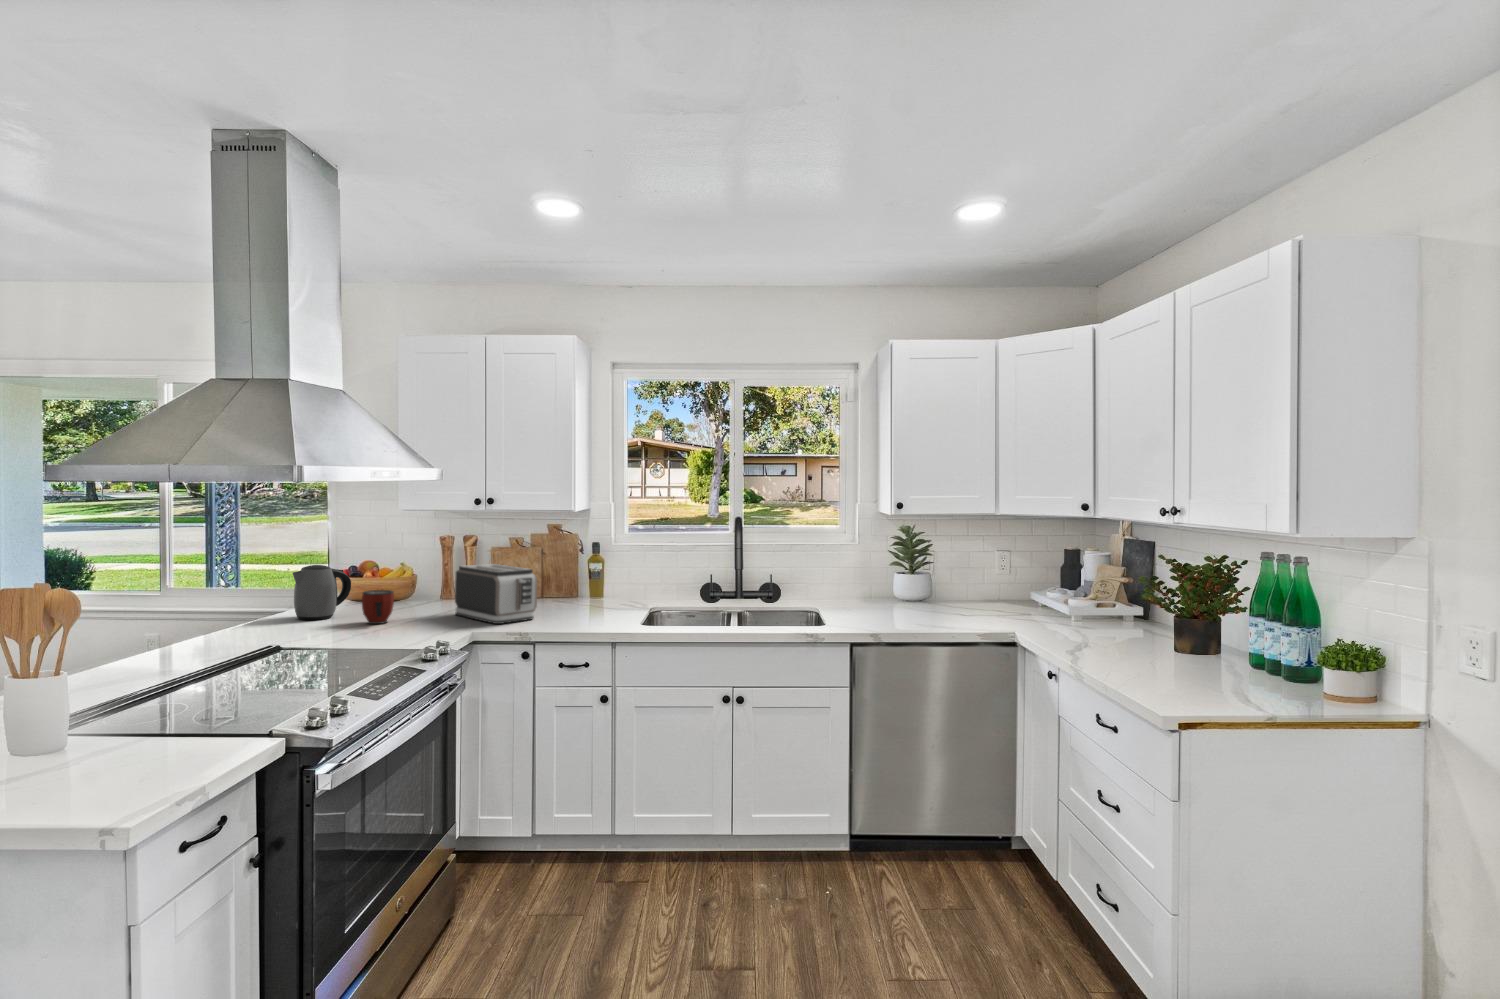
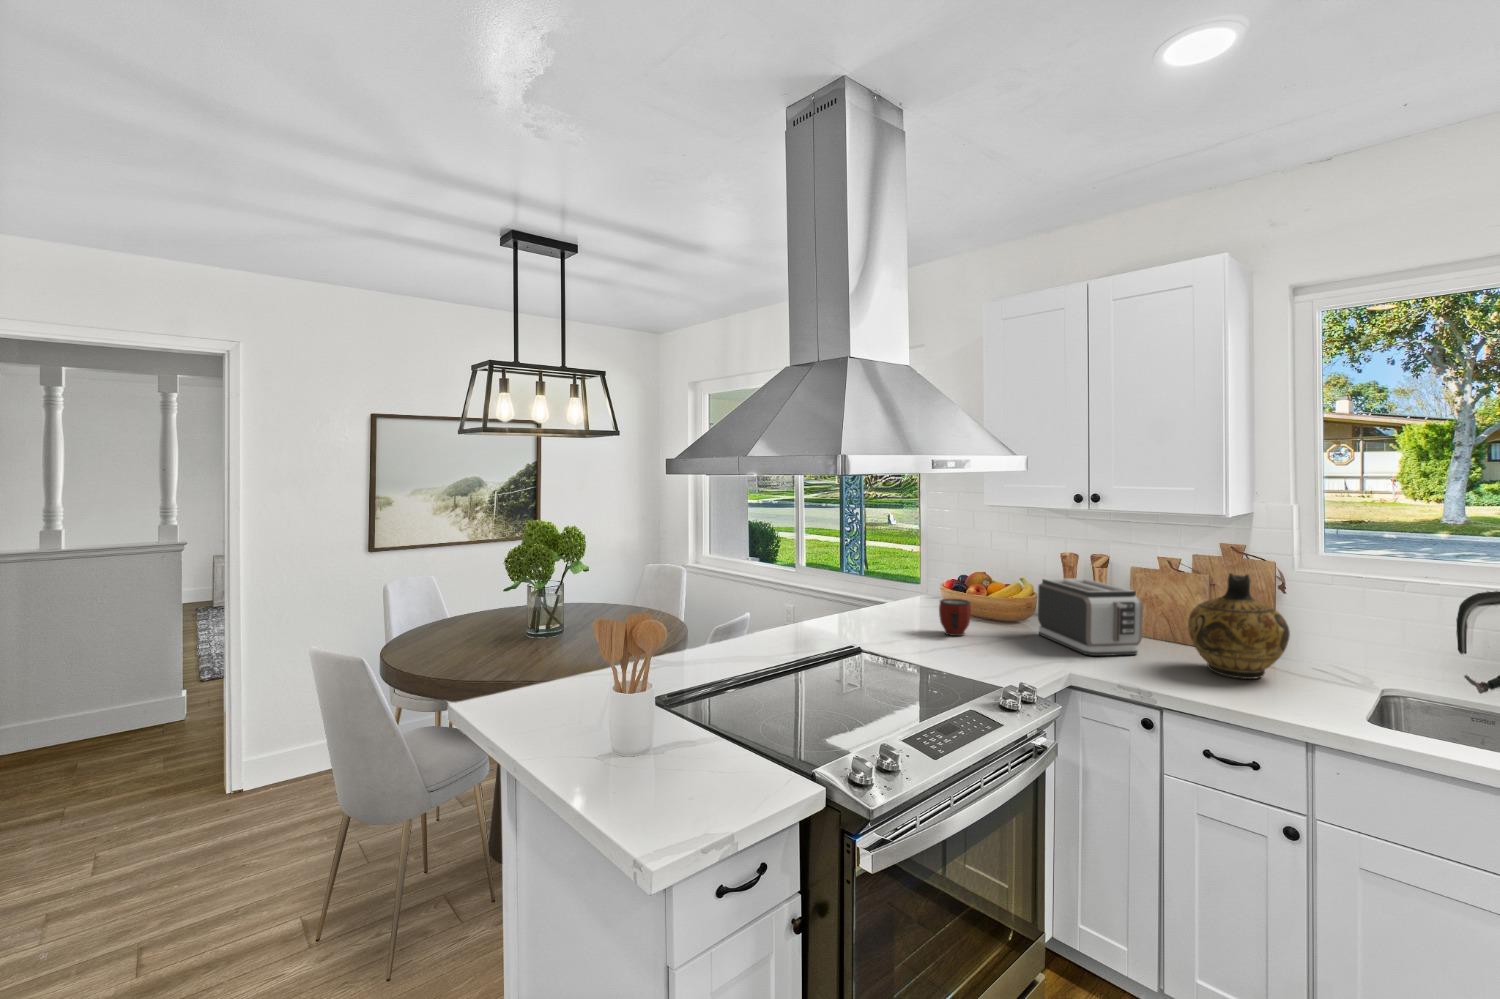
ceramic jug: none [568,550,628,624] -> present [1188,573,1290,679]
kettle: present [293,565,351,620] -> none [879,568,932,622]

